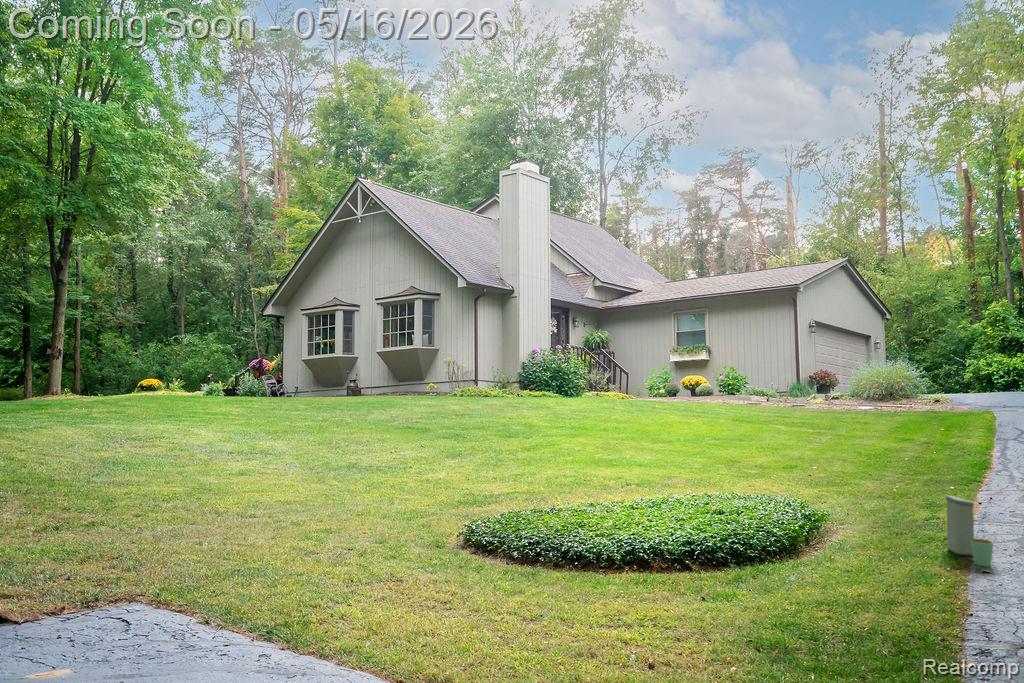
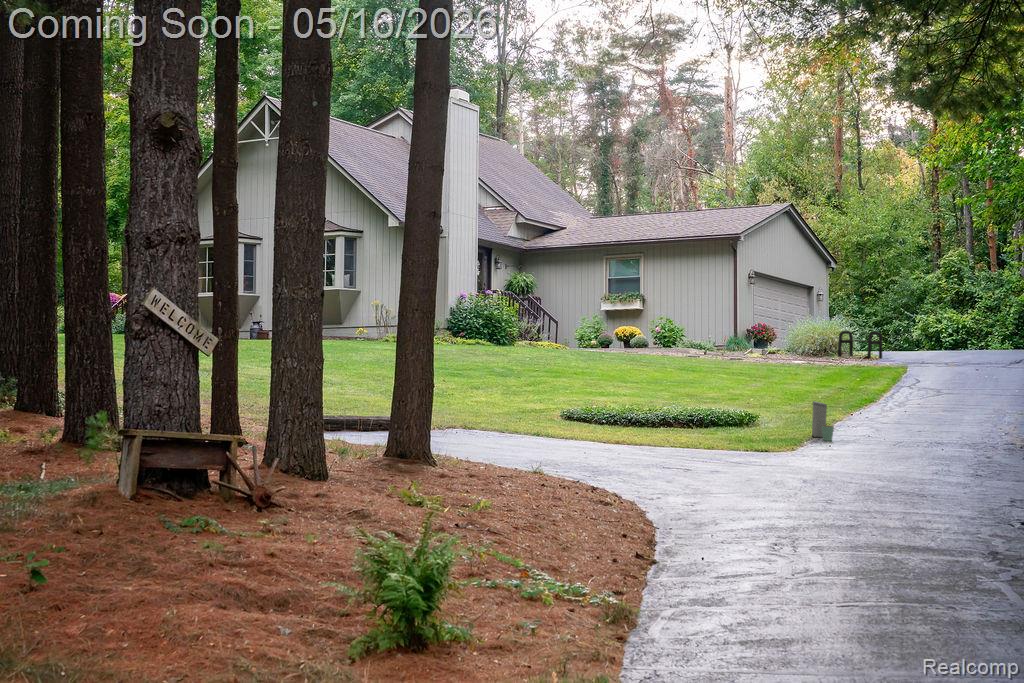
bench: none [906,377,956,405] -> present [838,331,882,359]

